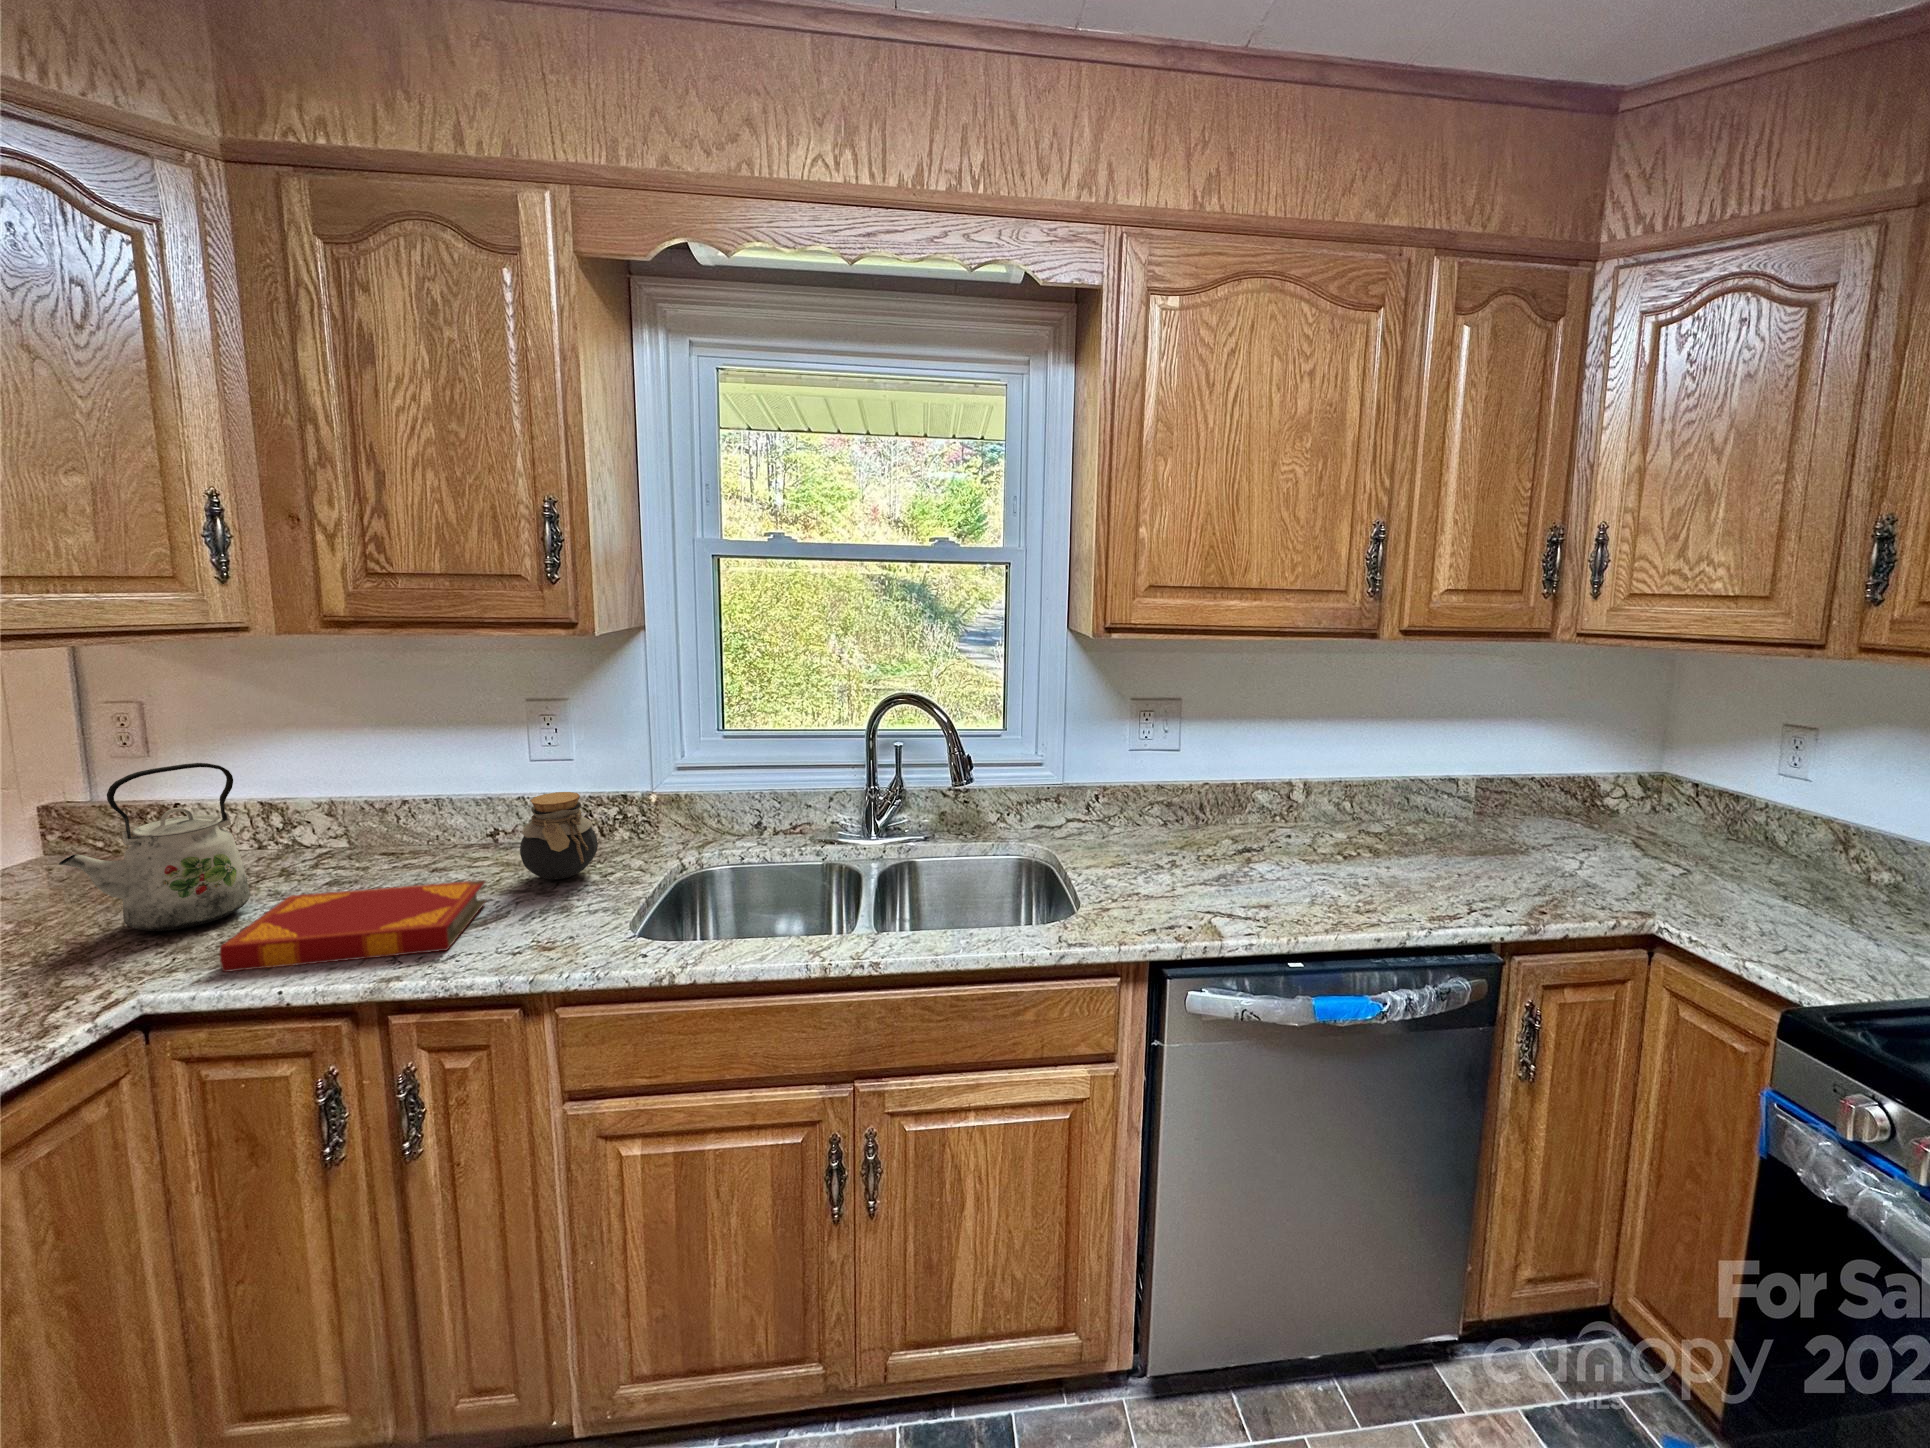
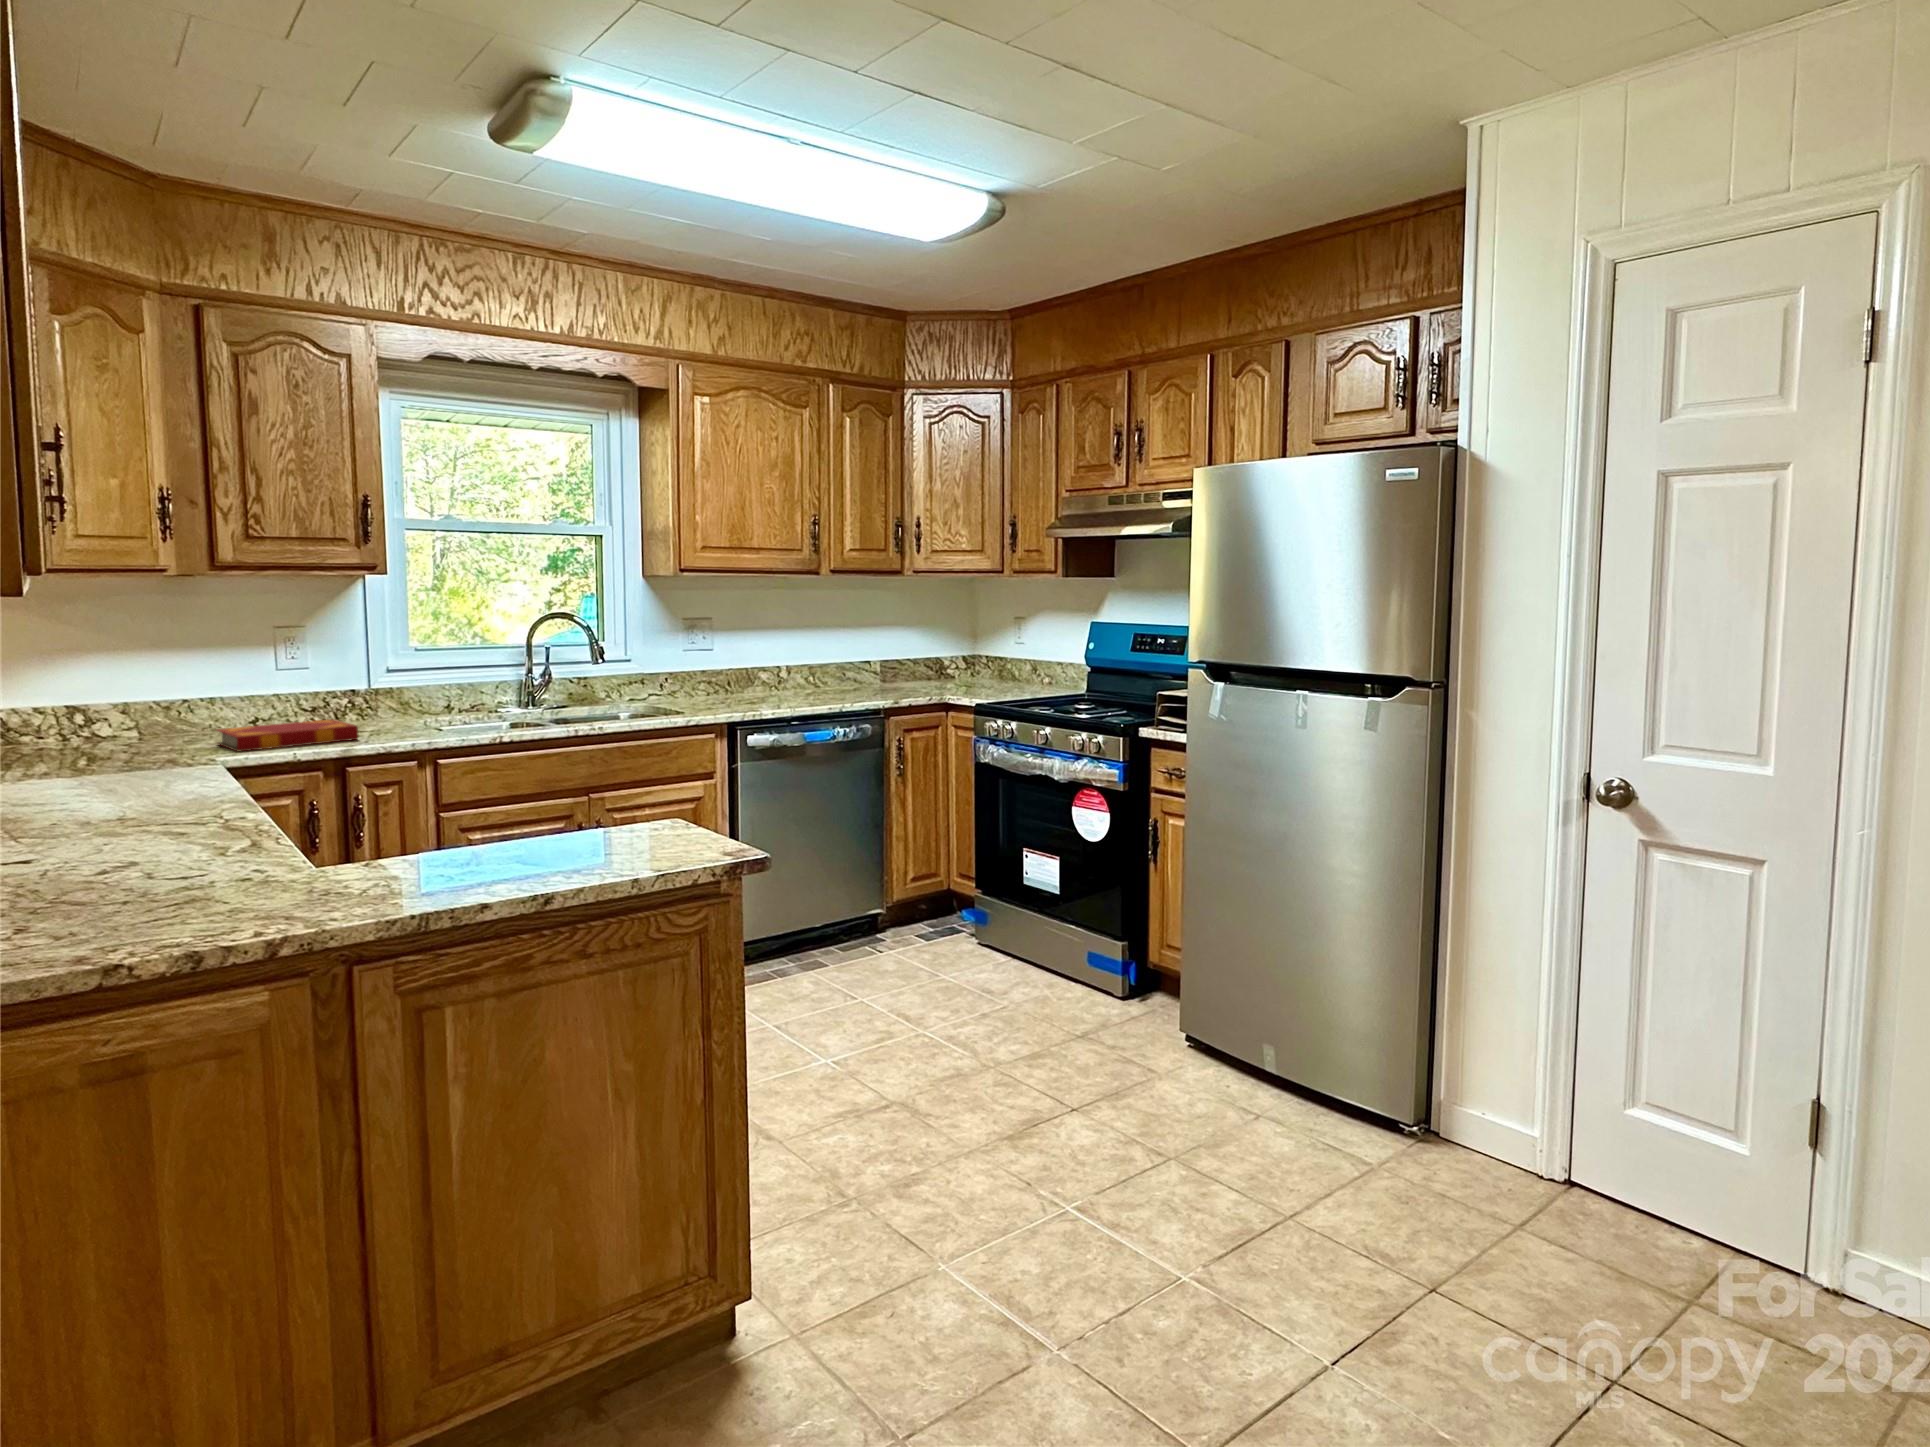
kettle: present [59,763,251,931] -> none [93,651,175,752]
jar: present [520,792,598,880] -> none [327,676,380,728]

